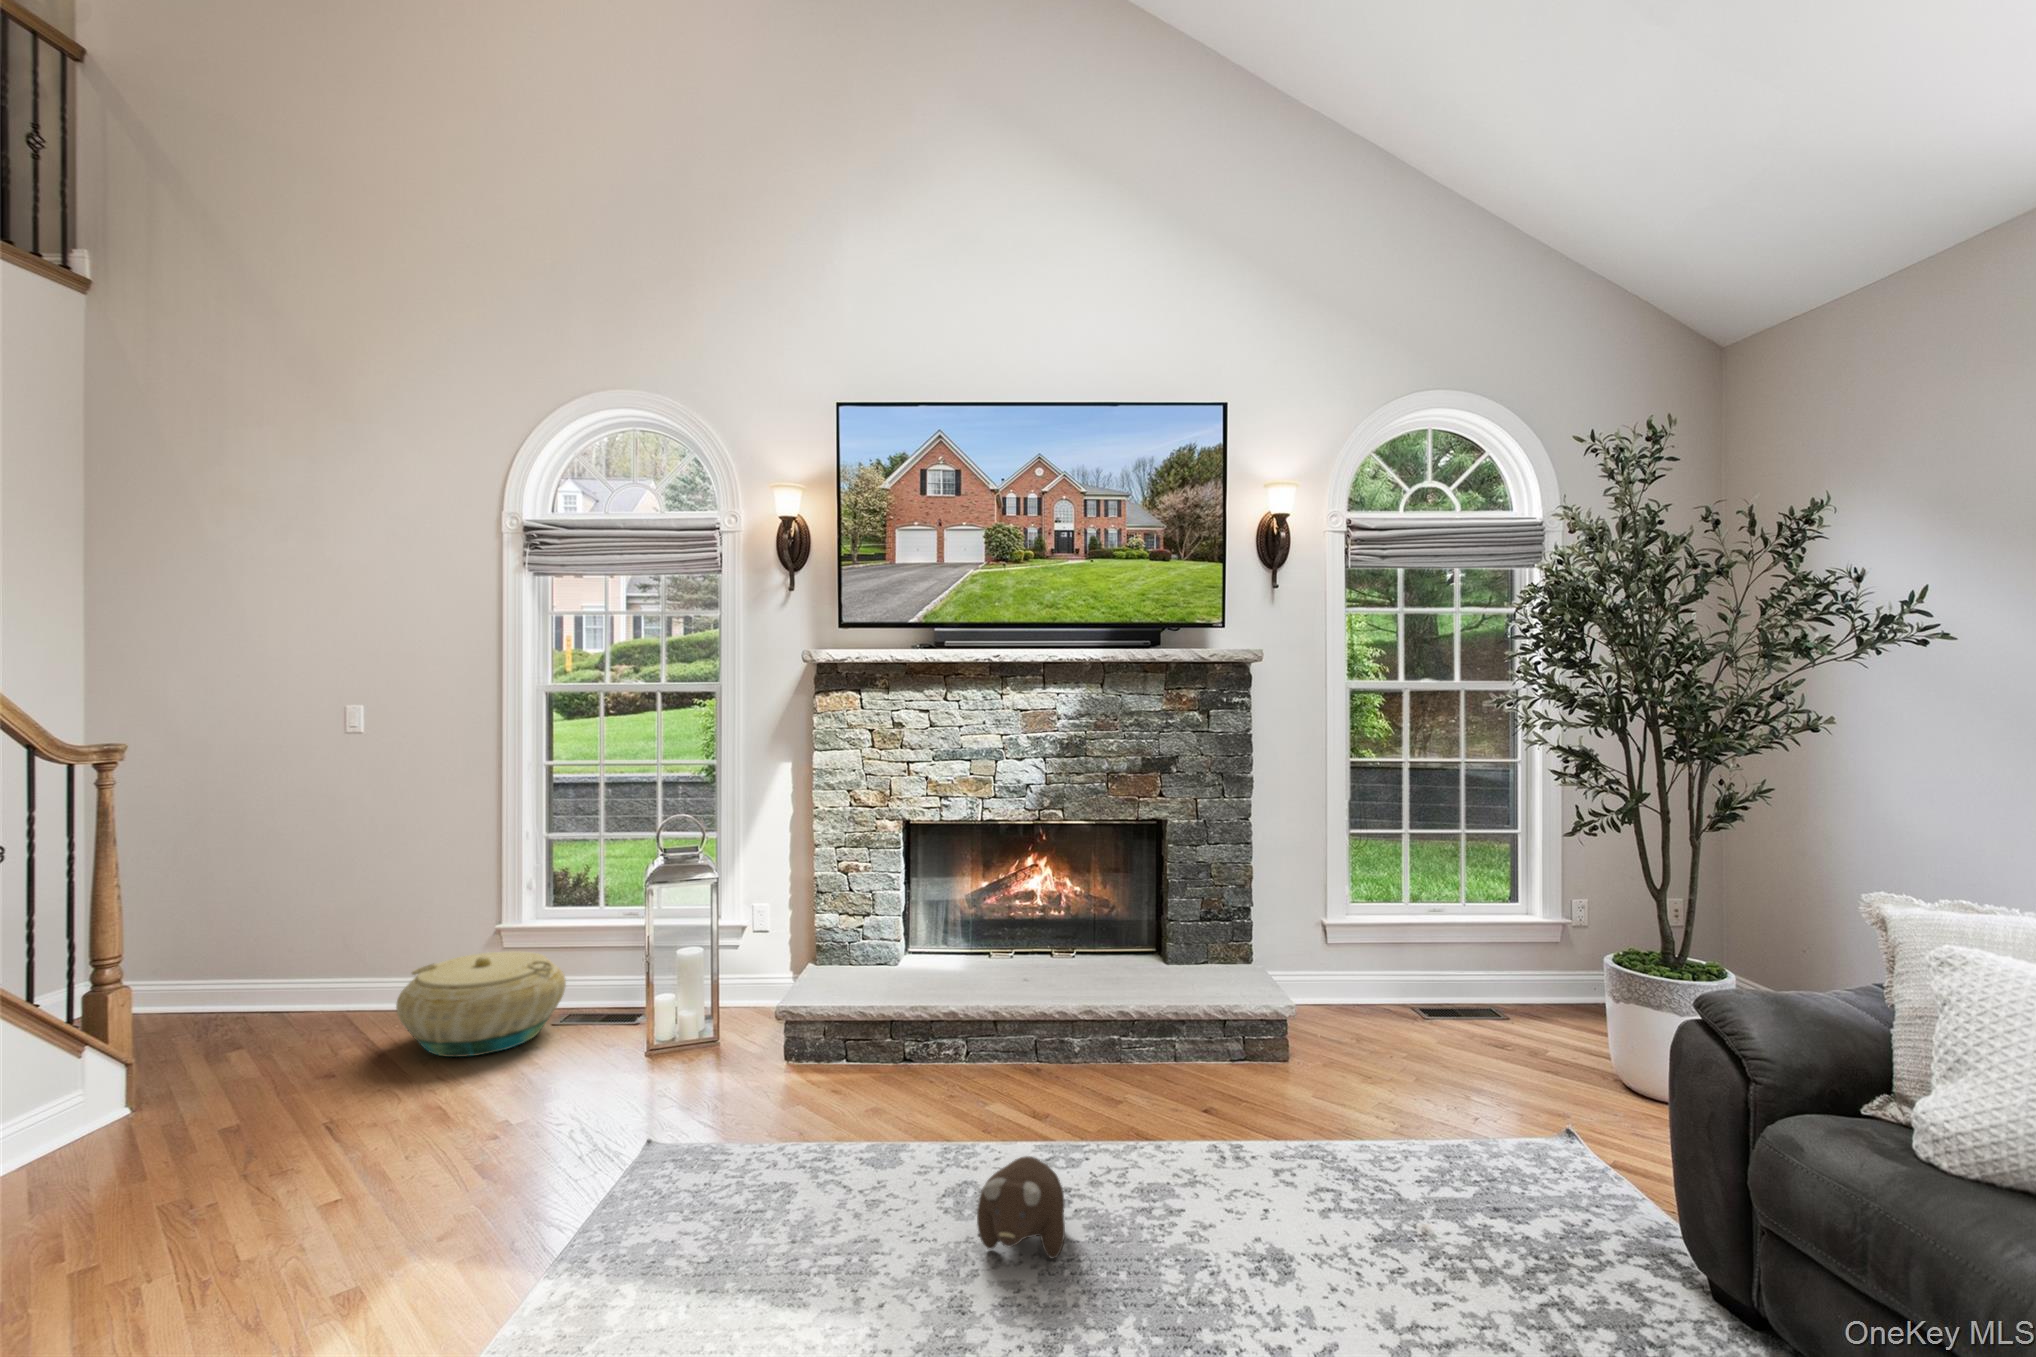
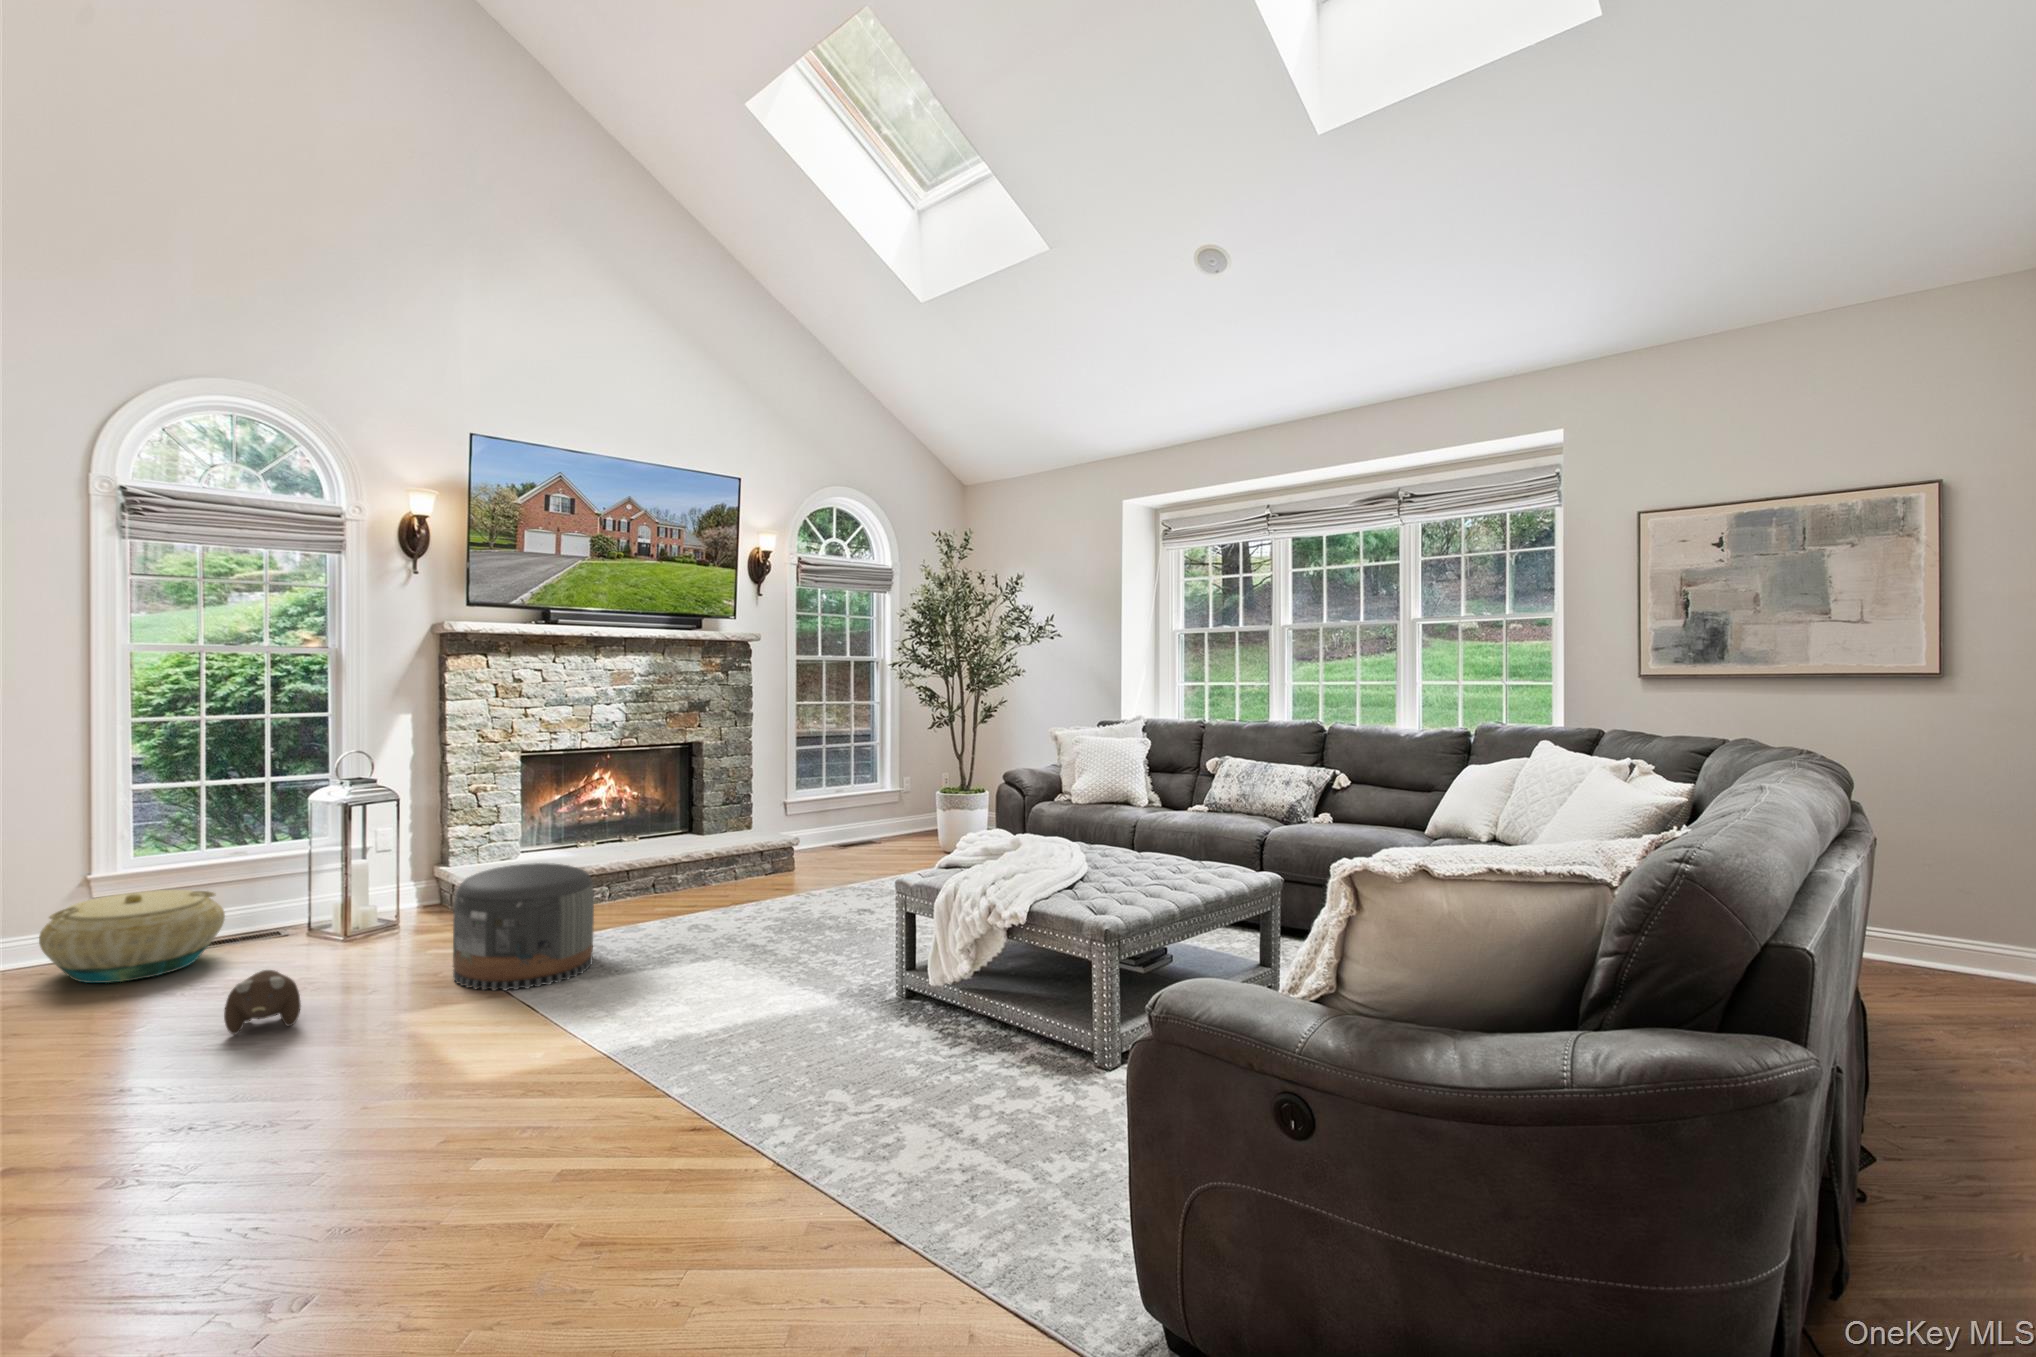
pouf: none [581,1006,787,1236] -> present [453,863,594,991]
plush toy: present [977,1156,1065,1258] -> present [224,970,301,1034]

